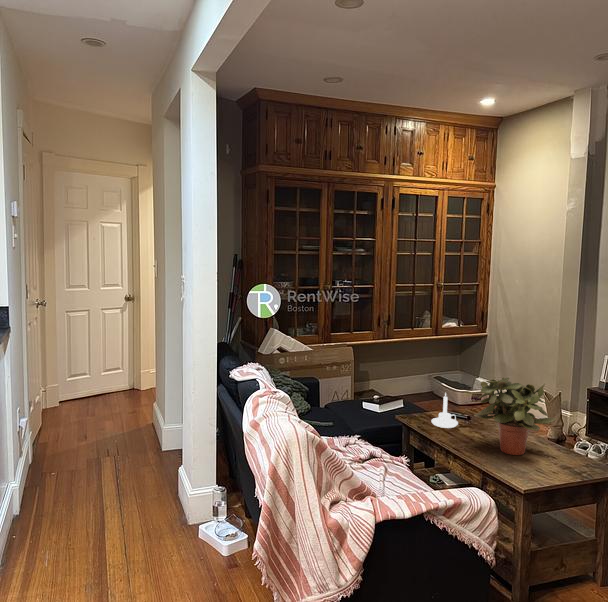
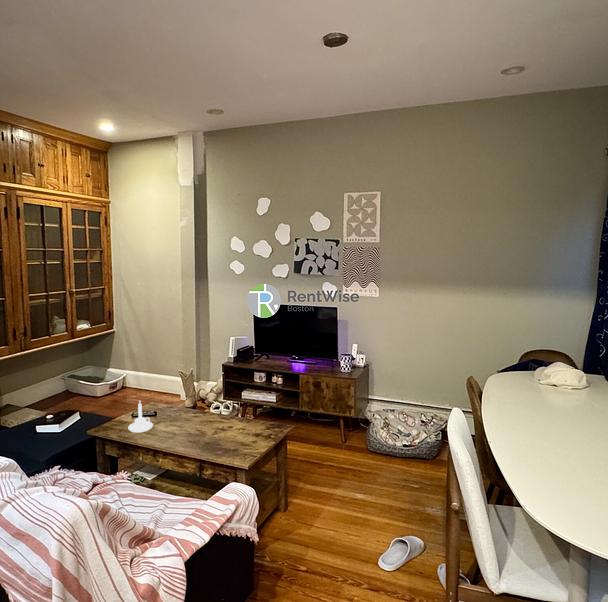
potted plant: present [474,377,557,455] -> none [179,376,240,439]

